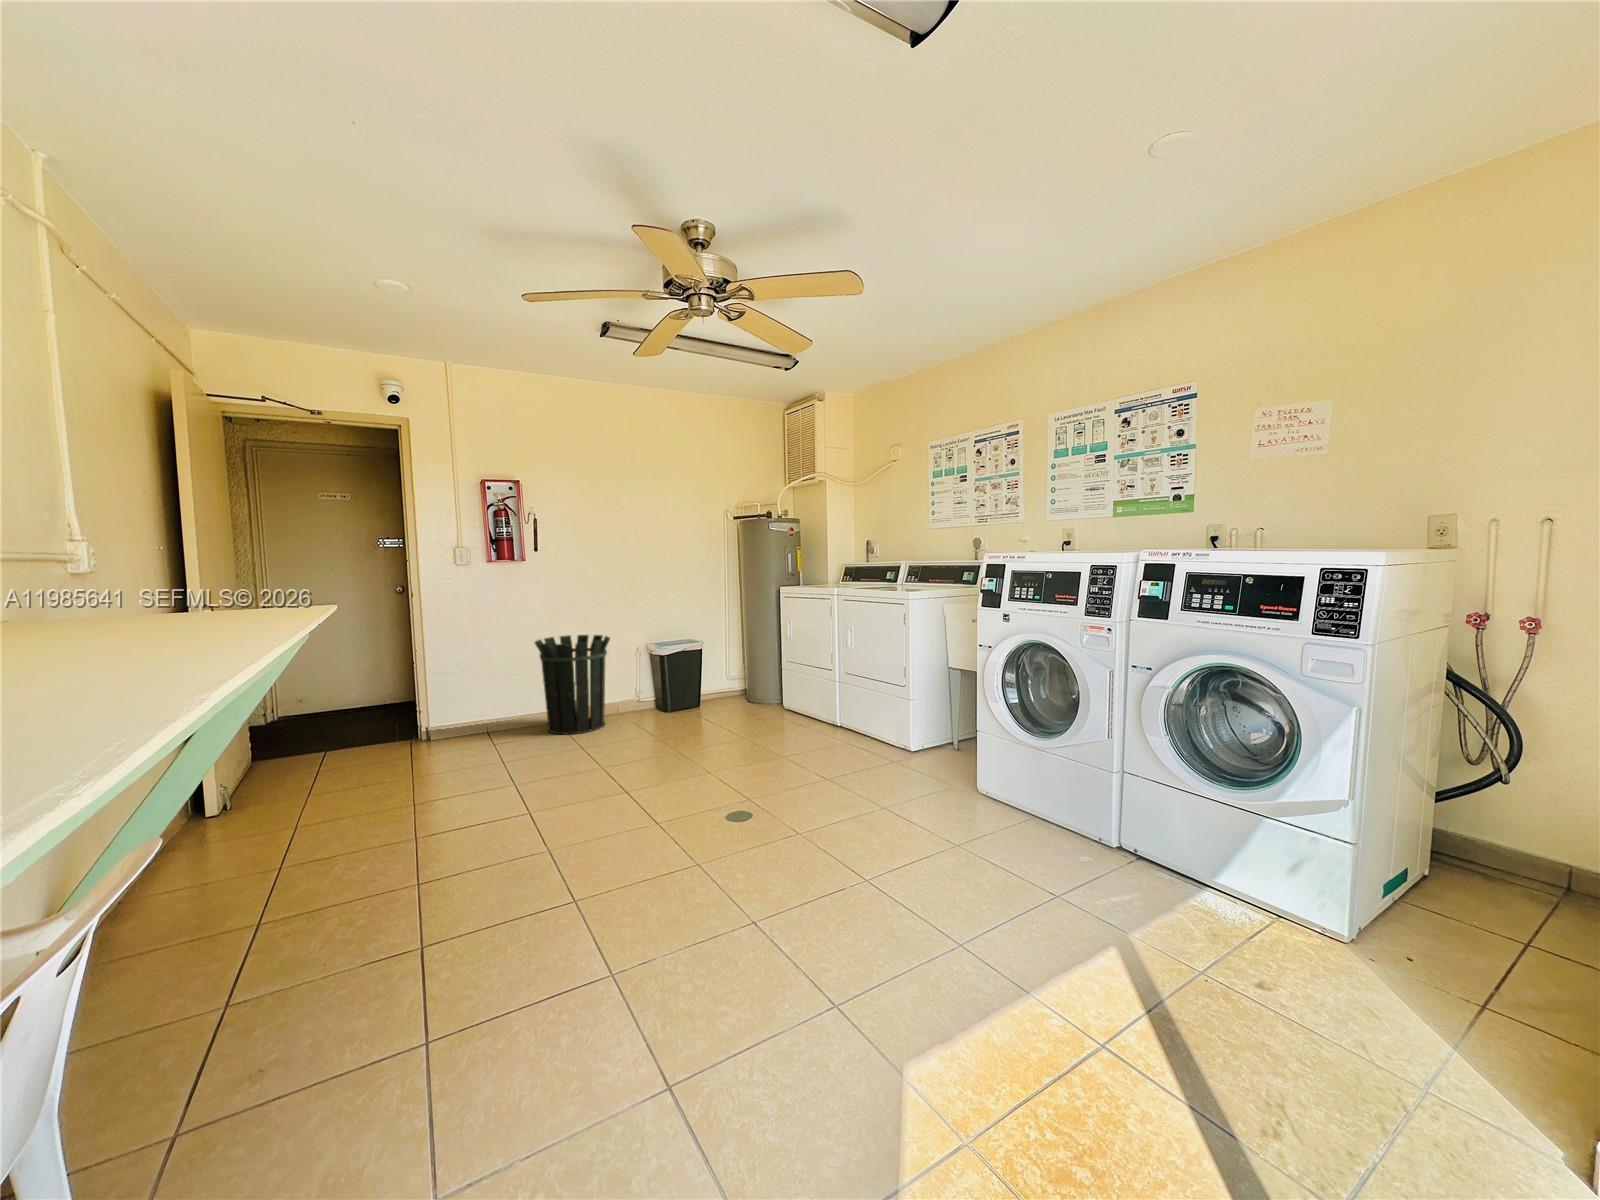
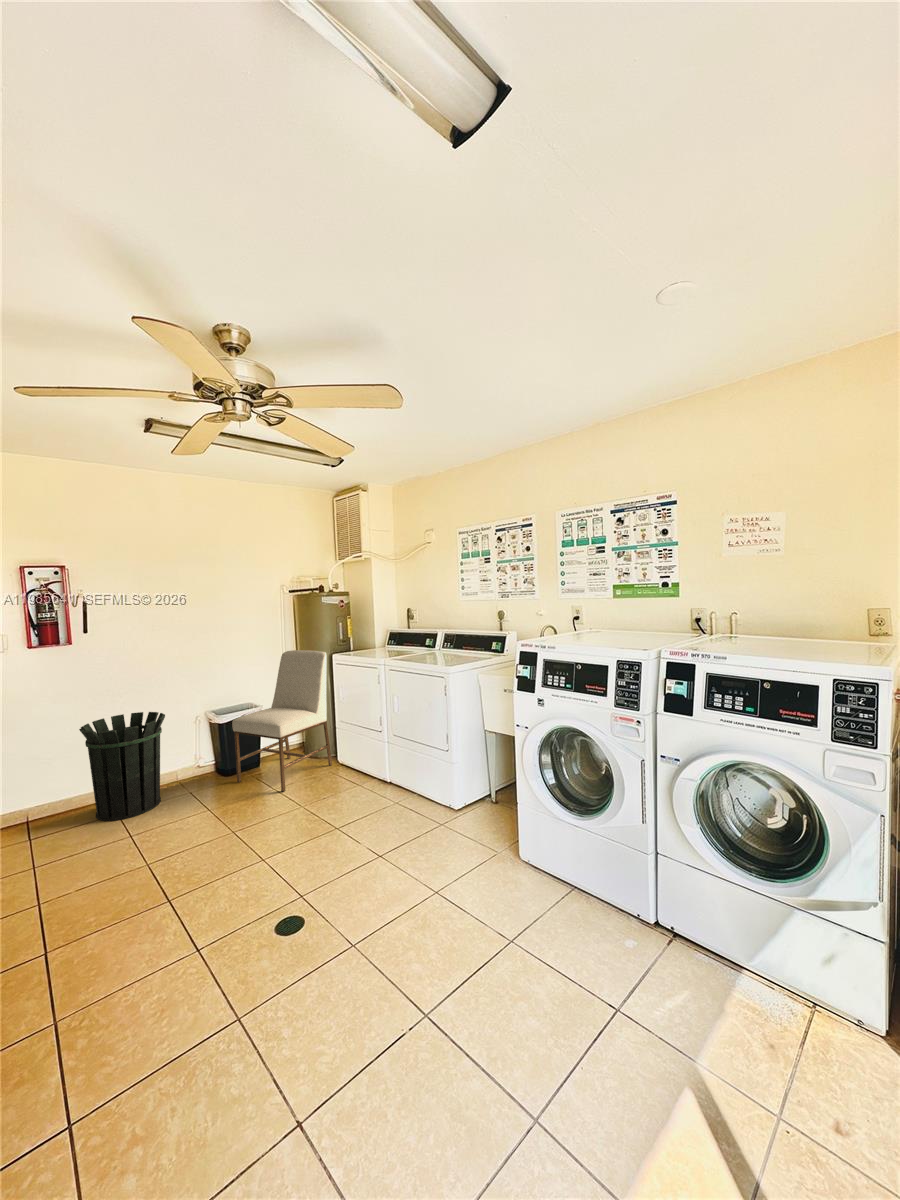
chair: none [674,583,776,726] -> present [232,650,332,792]

